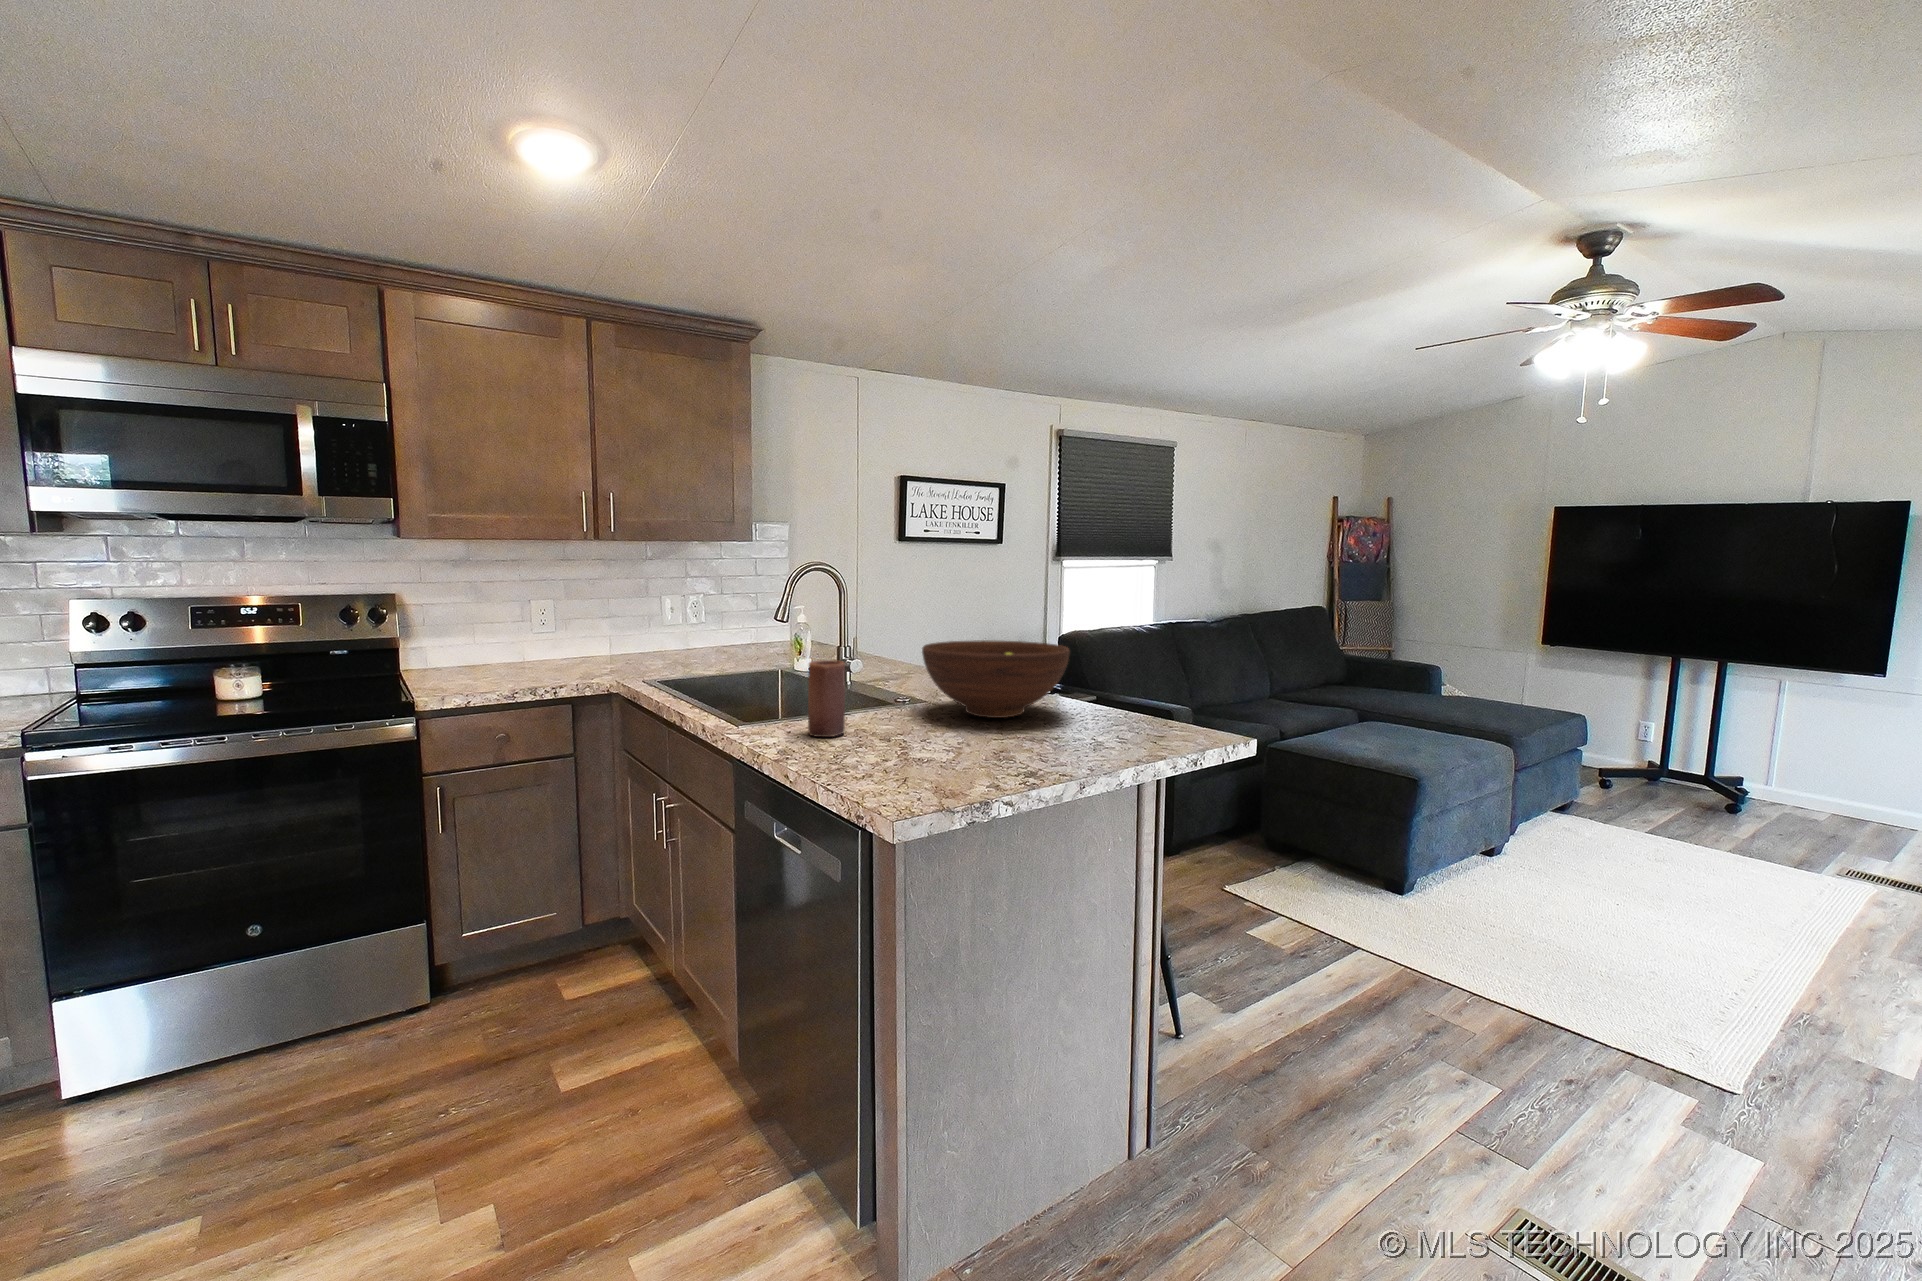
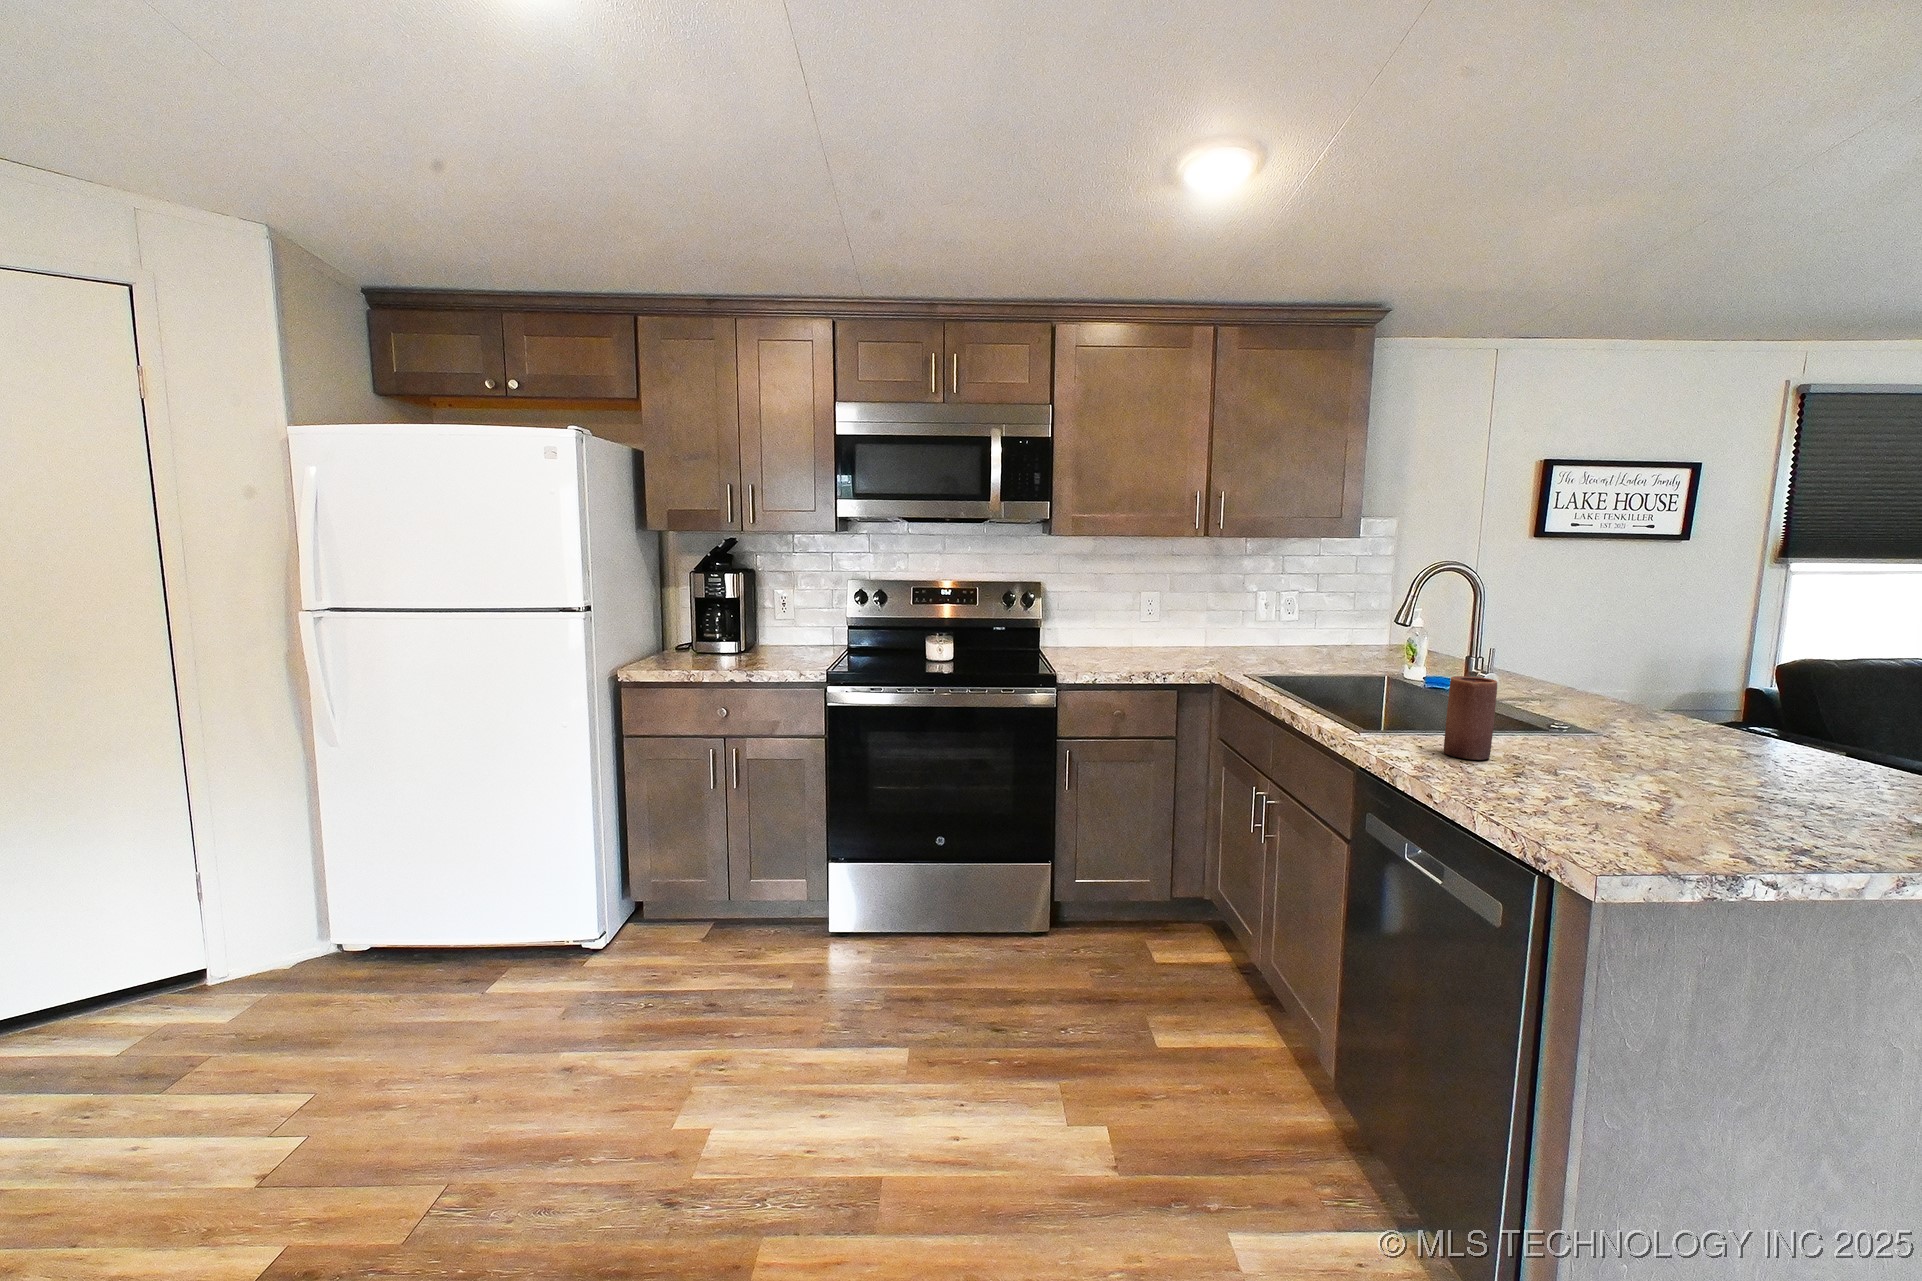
fruit bowl: present [922,640,1070,718] -> none [1598,666,1873,772]

